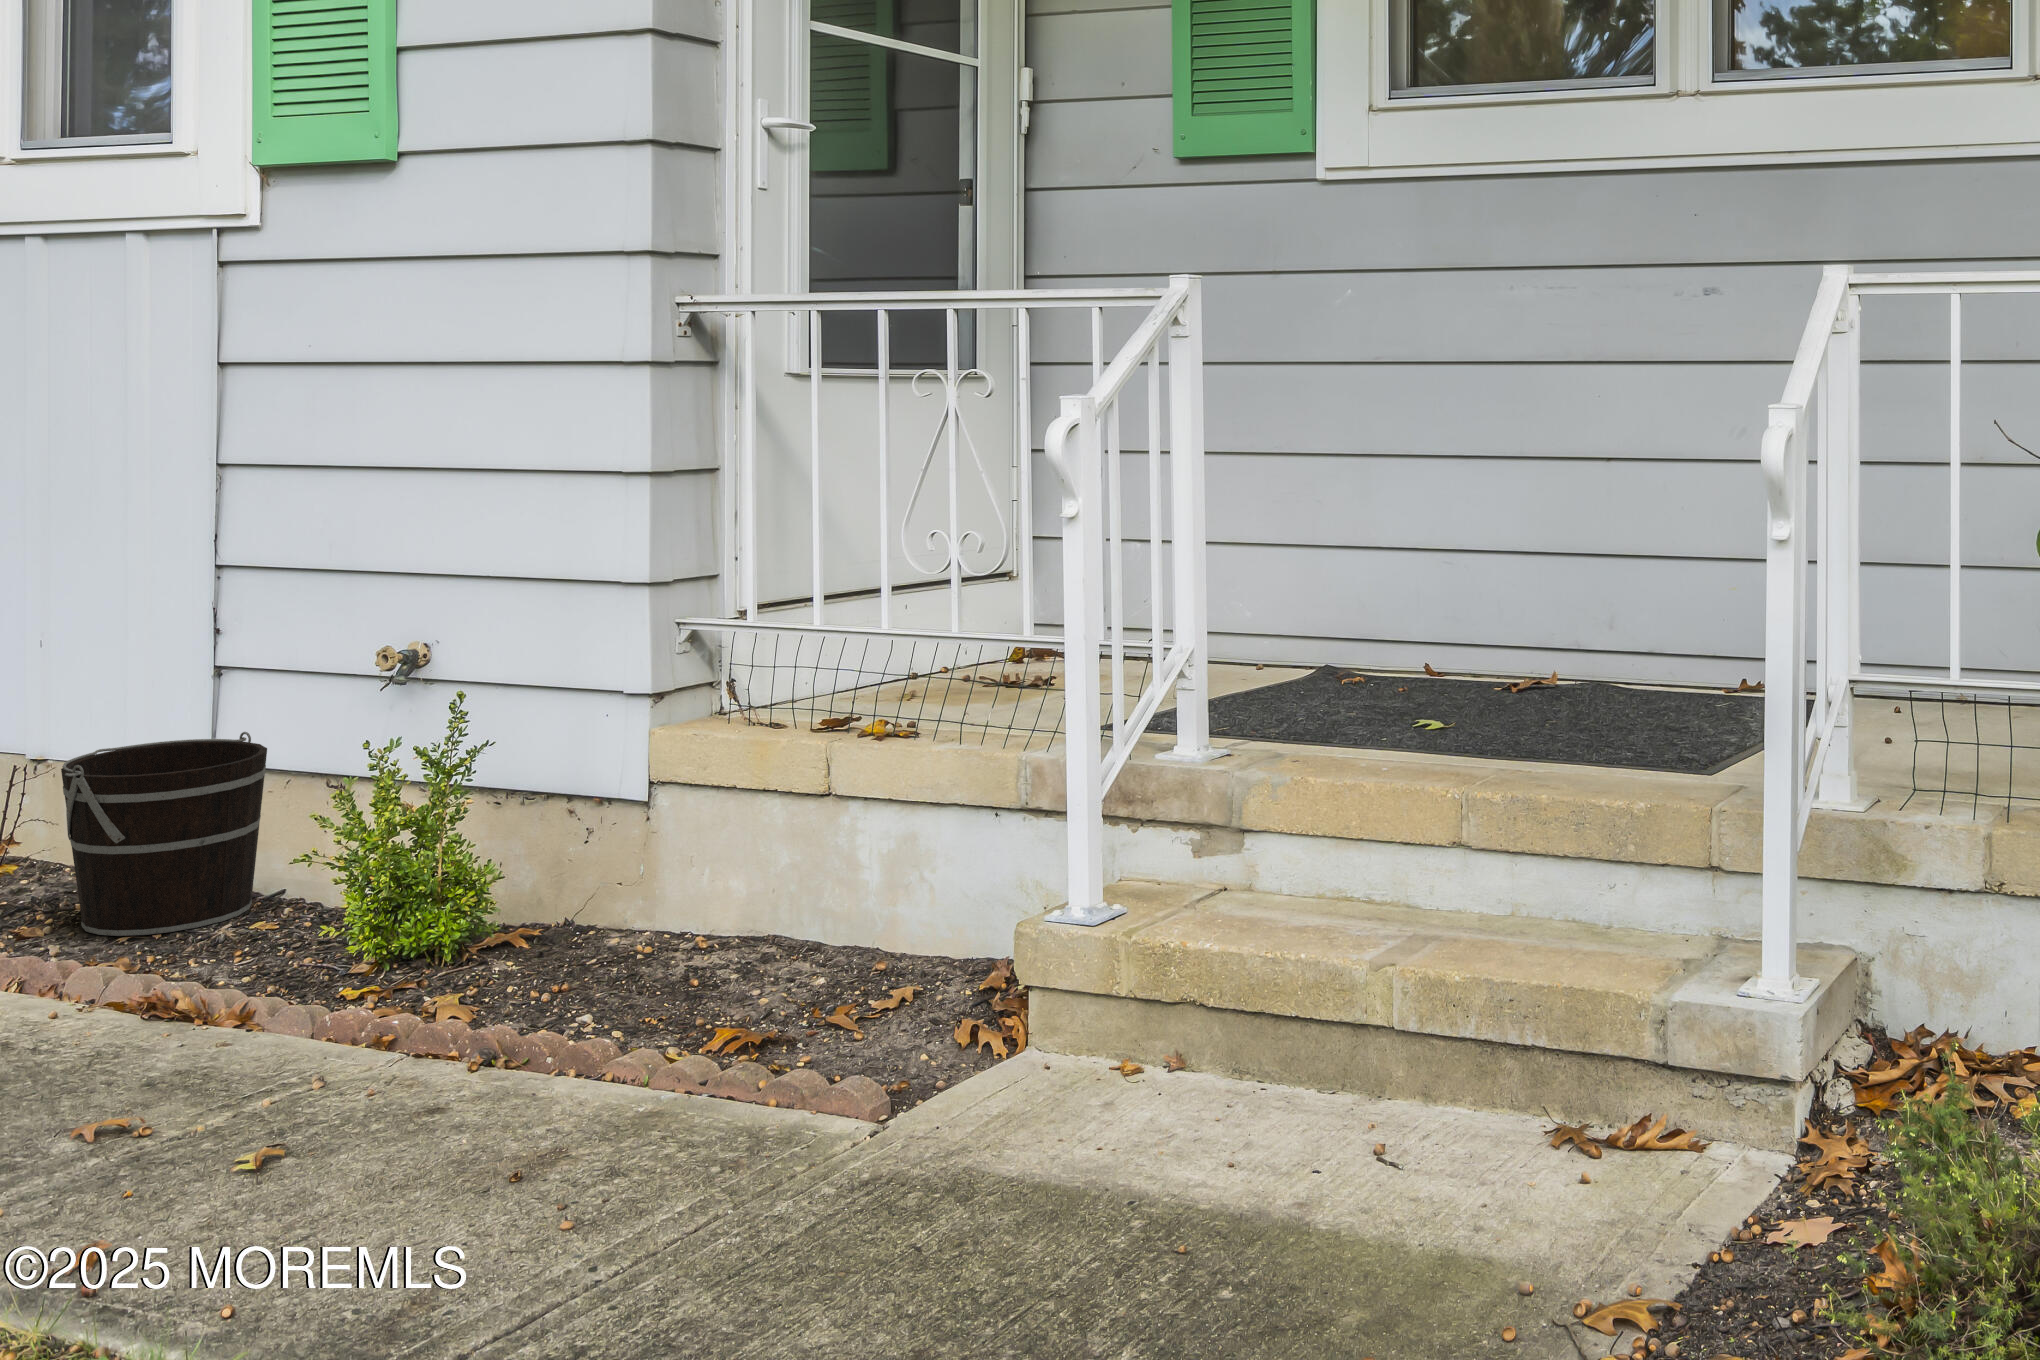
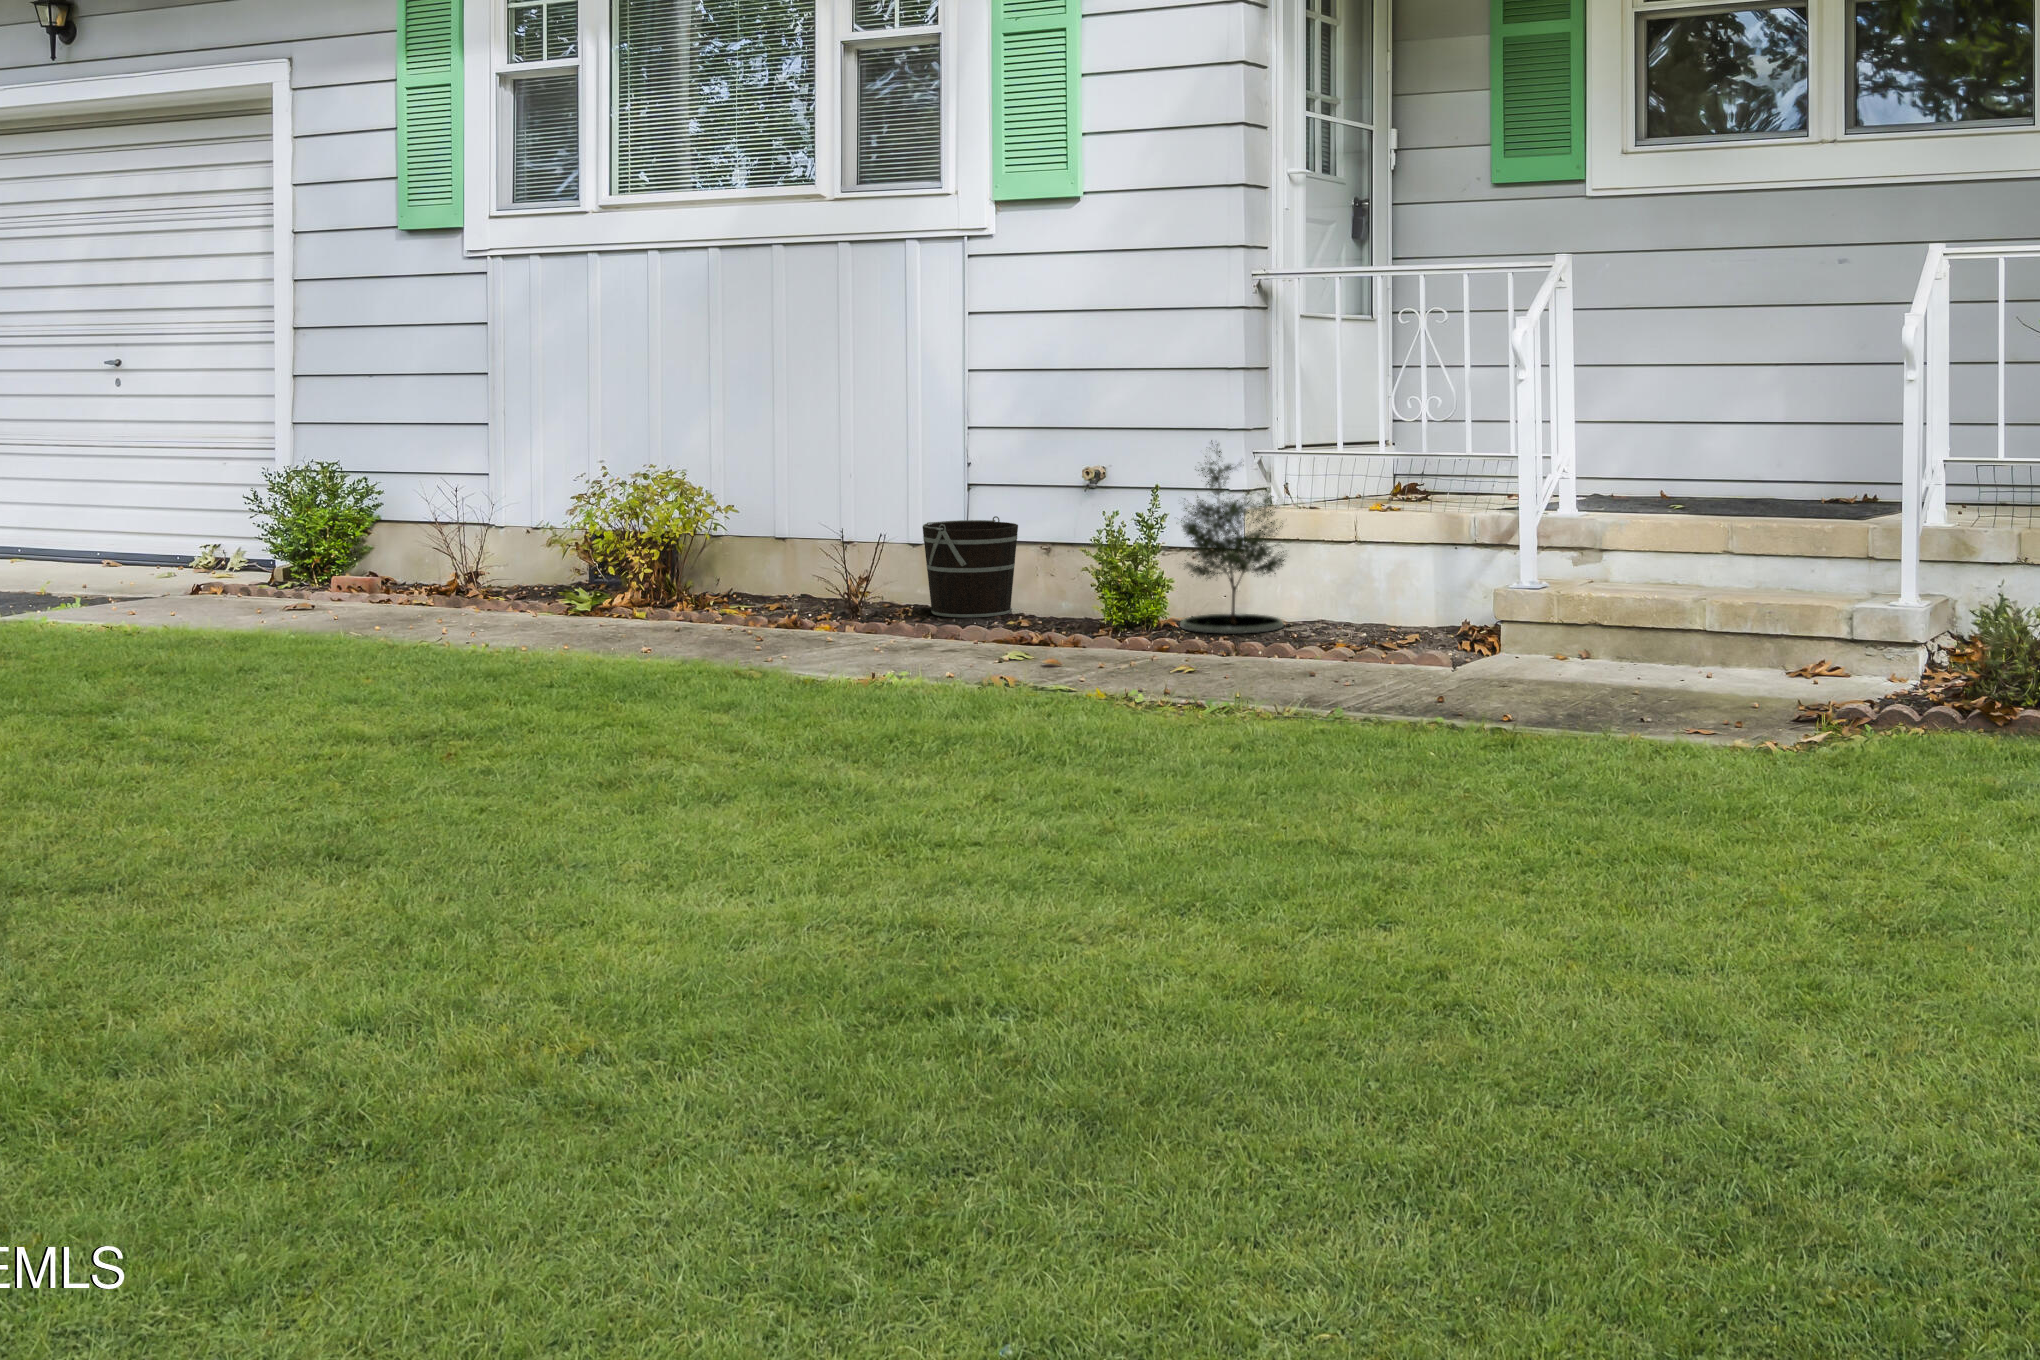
potted tree: none [453,614,714,992] -> present [1180,440,1286,634]

